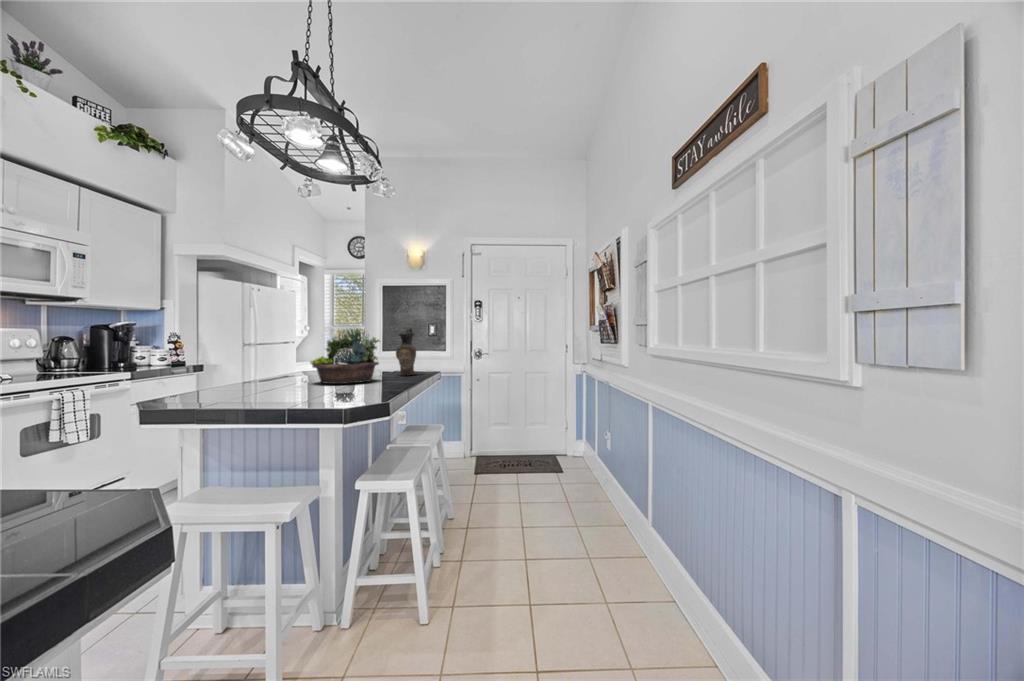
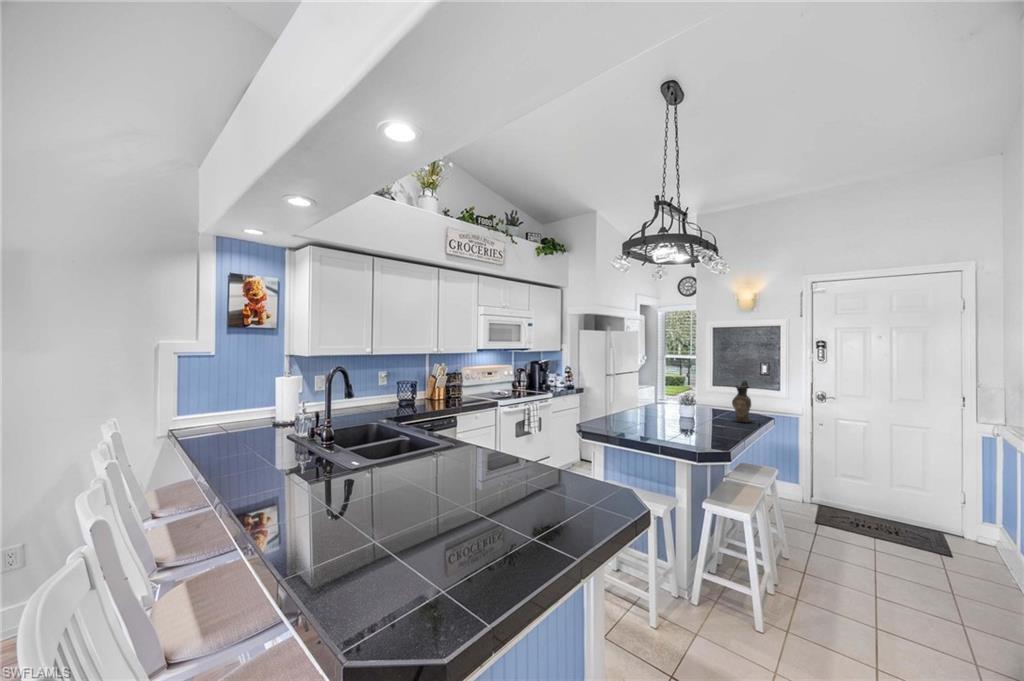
succulent planter: present [310,329,380,384] -> none [666,382,721,427]

